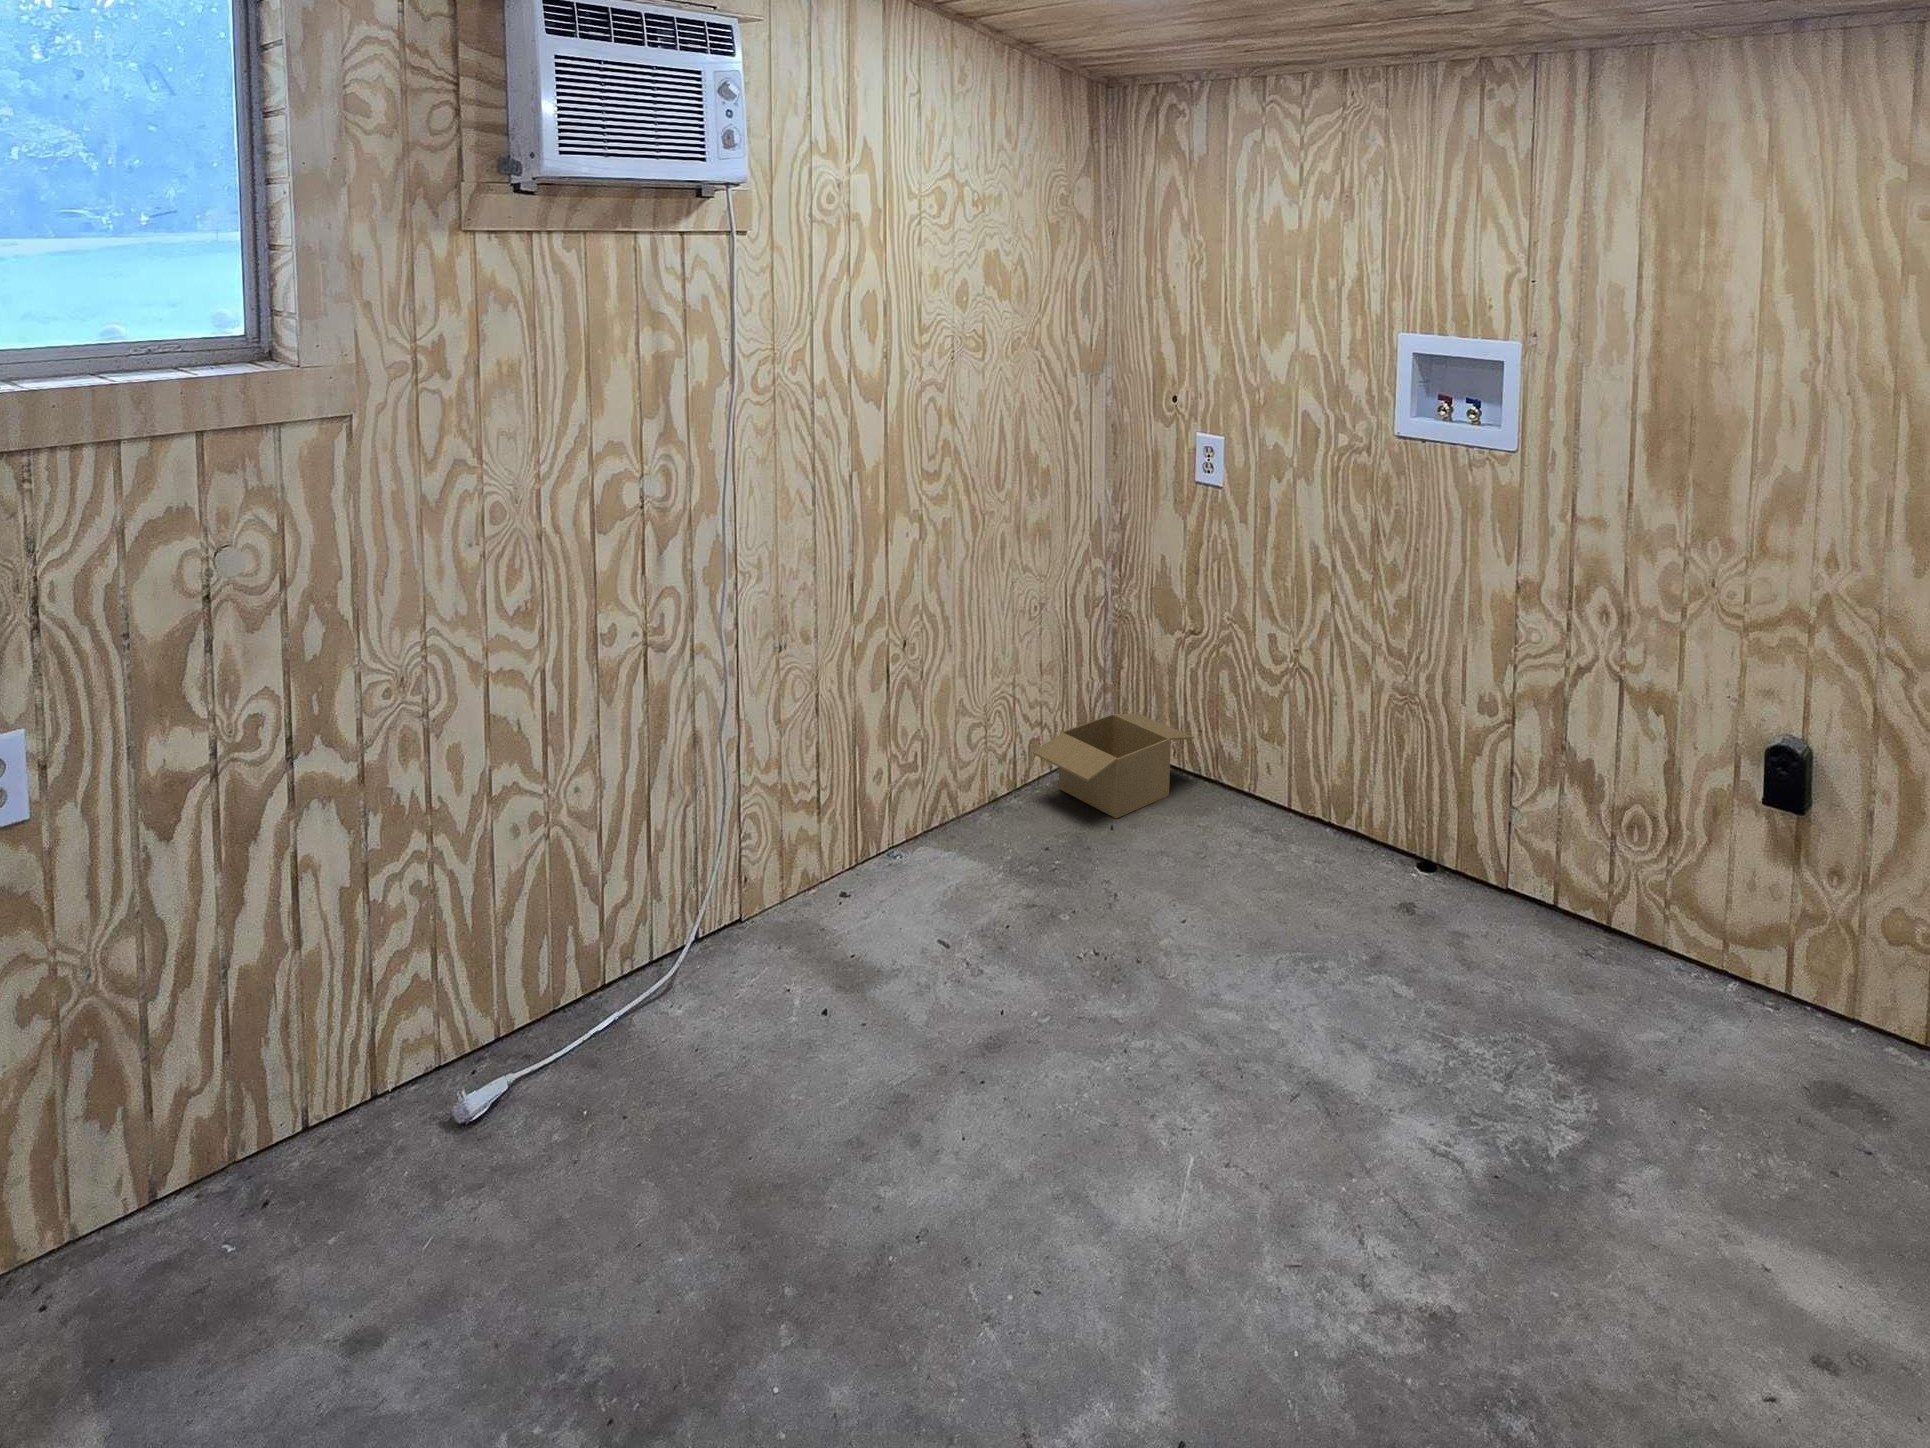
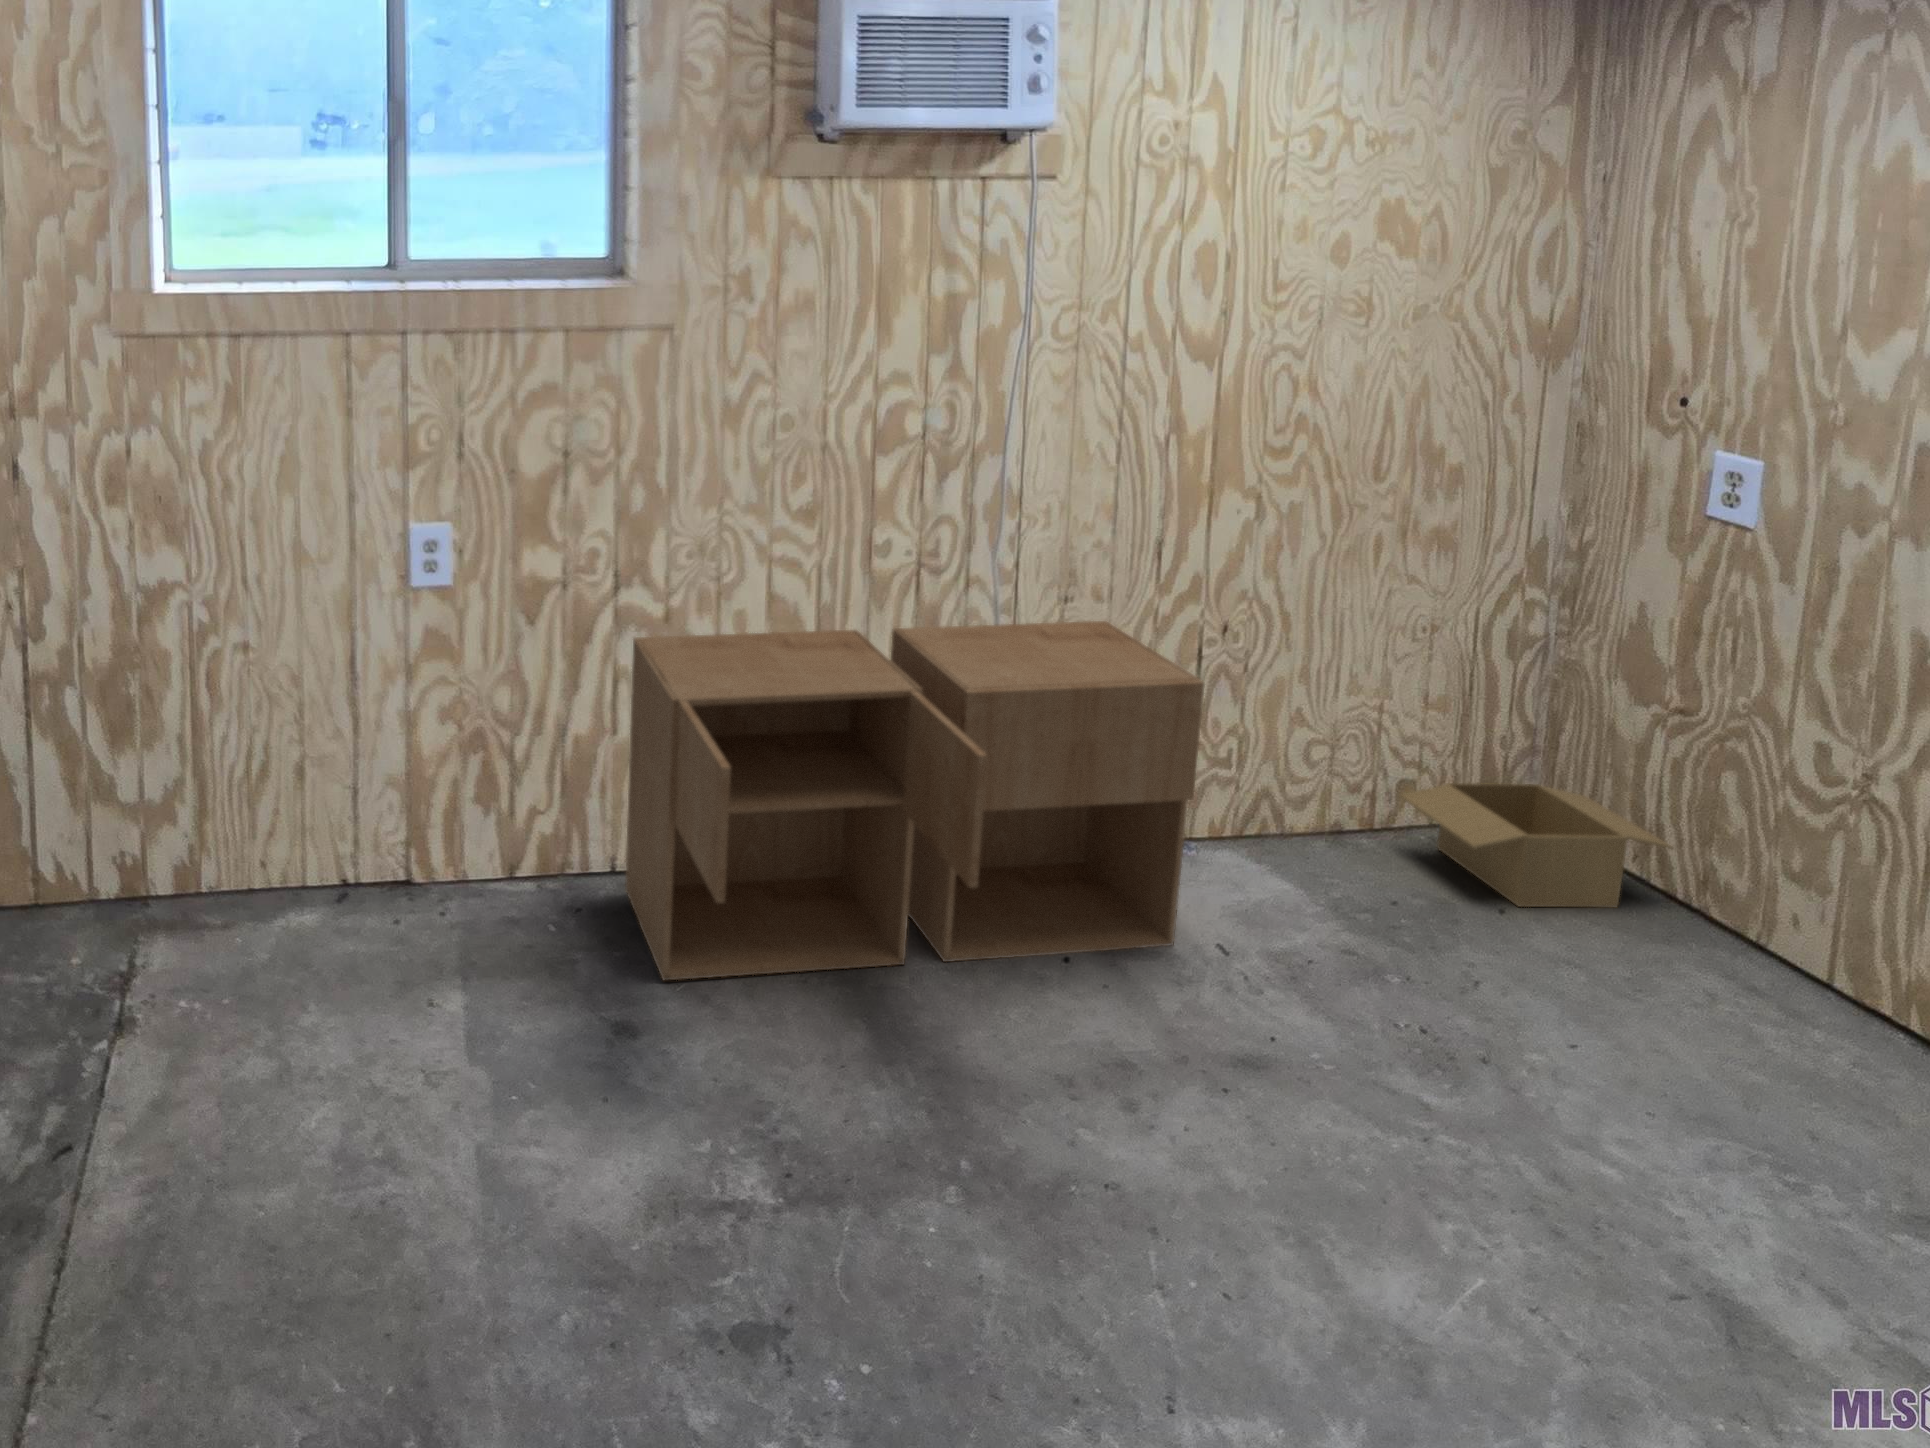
storage cabinet: none [322,660,910,1249] -> present [625,621,1204,980]

